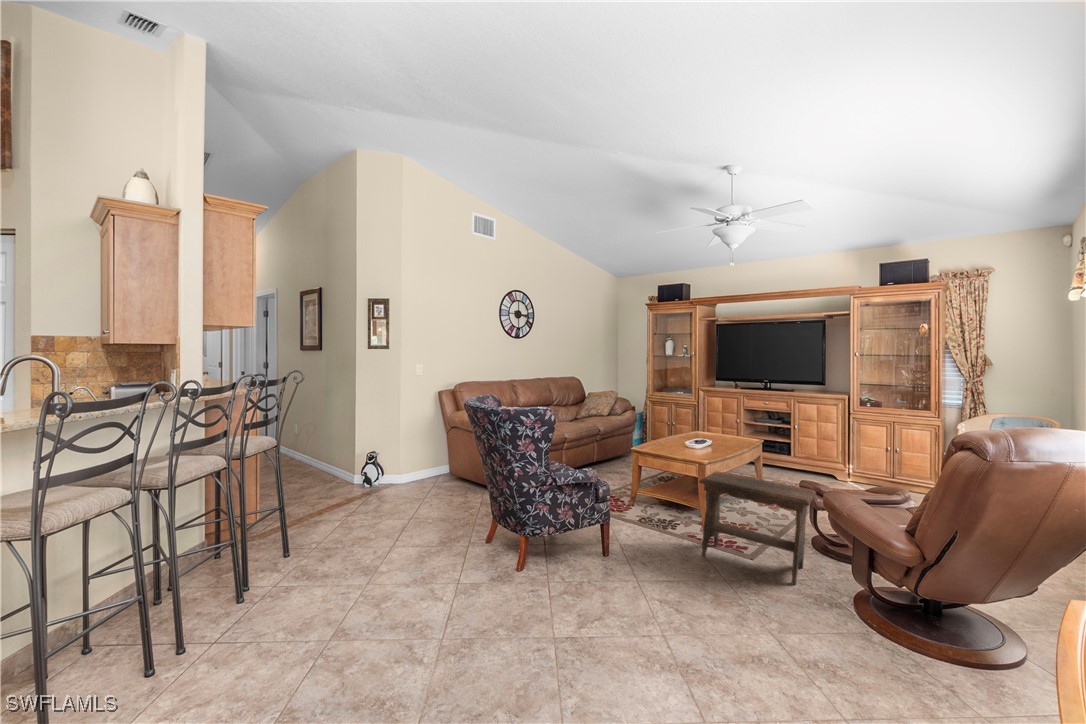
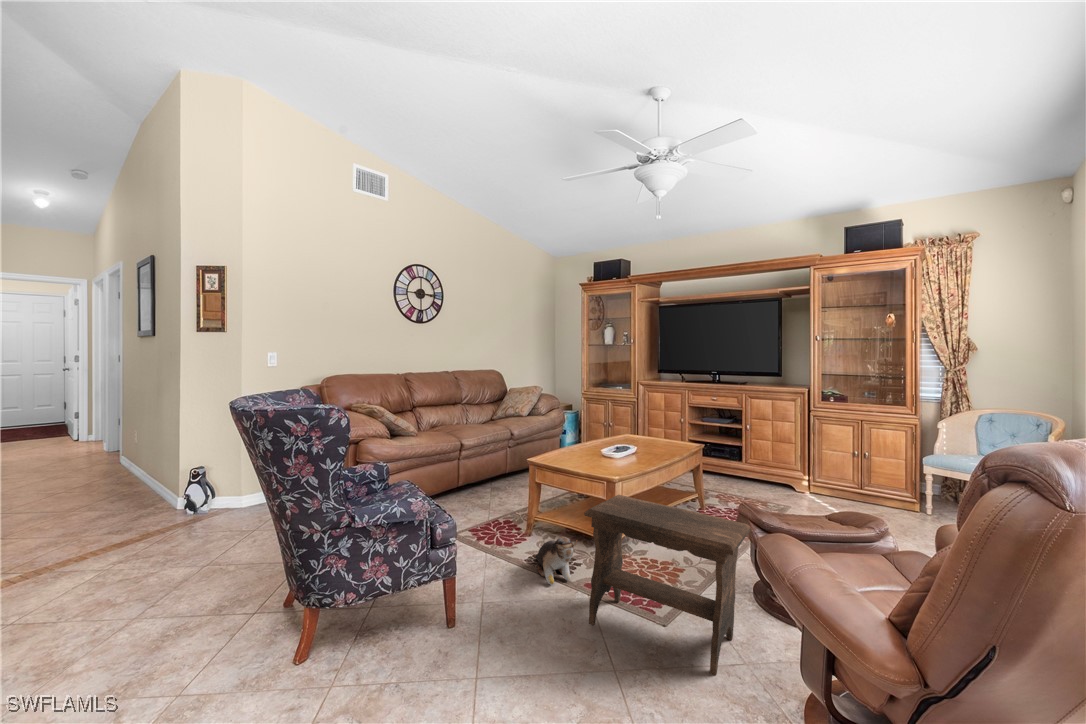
plush toy: none [646,501,686,535] -> present [536,537,577,584]

